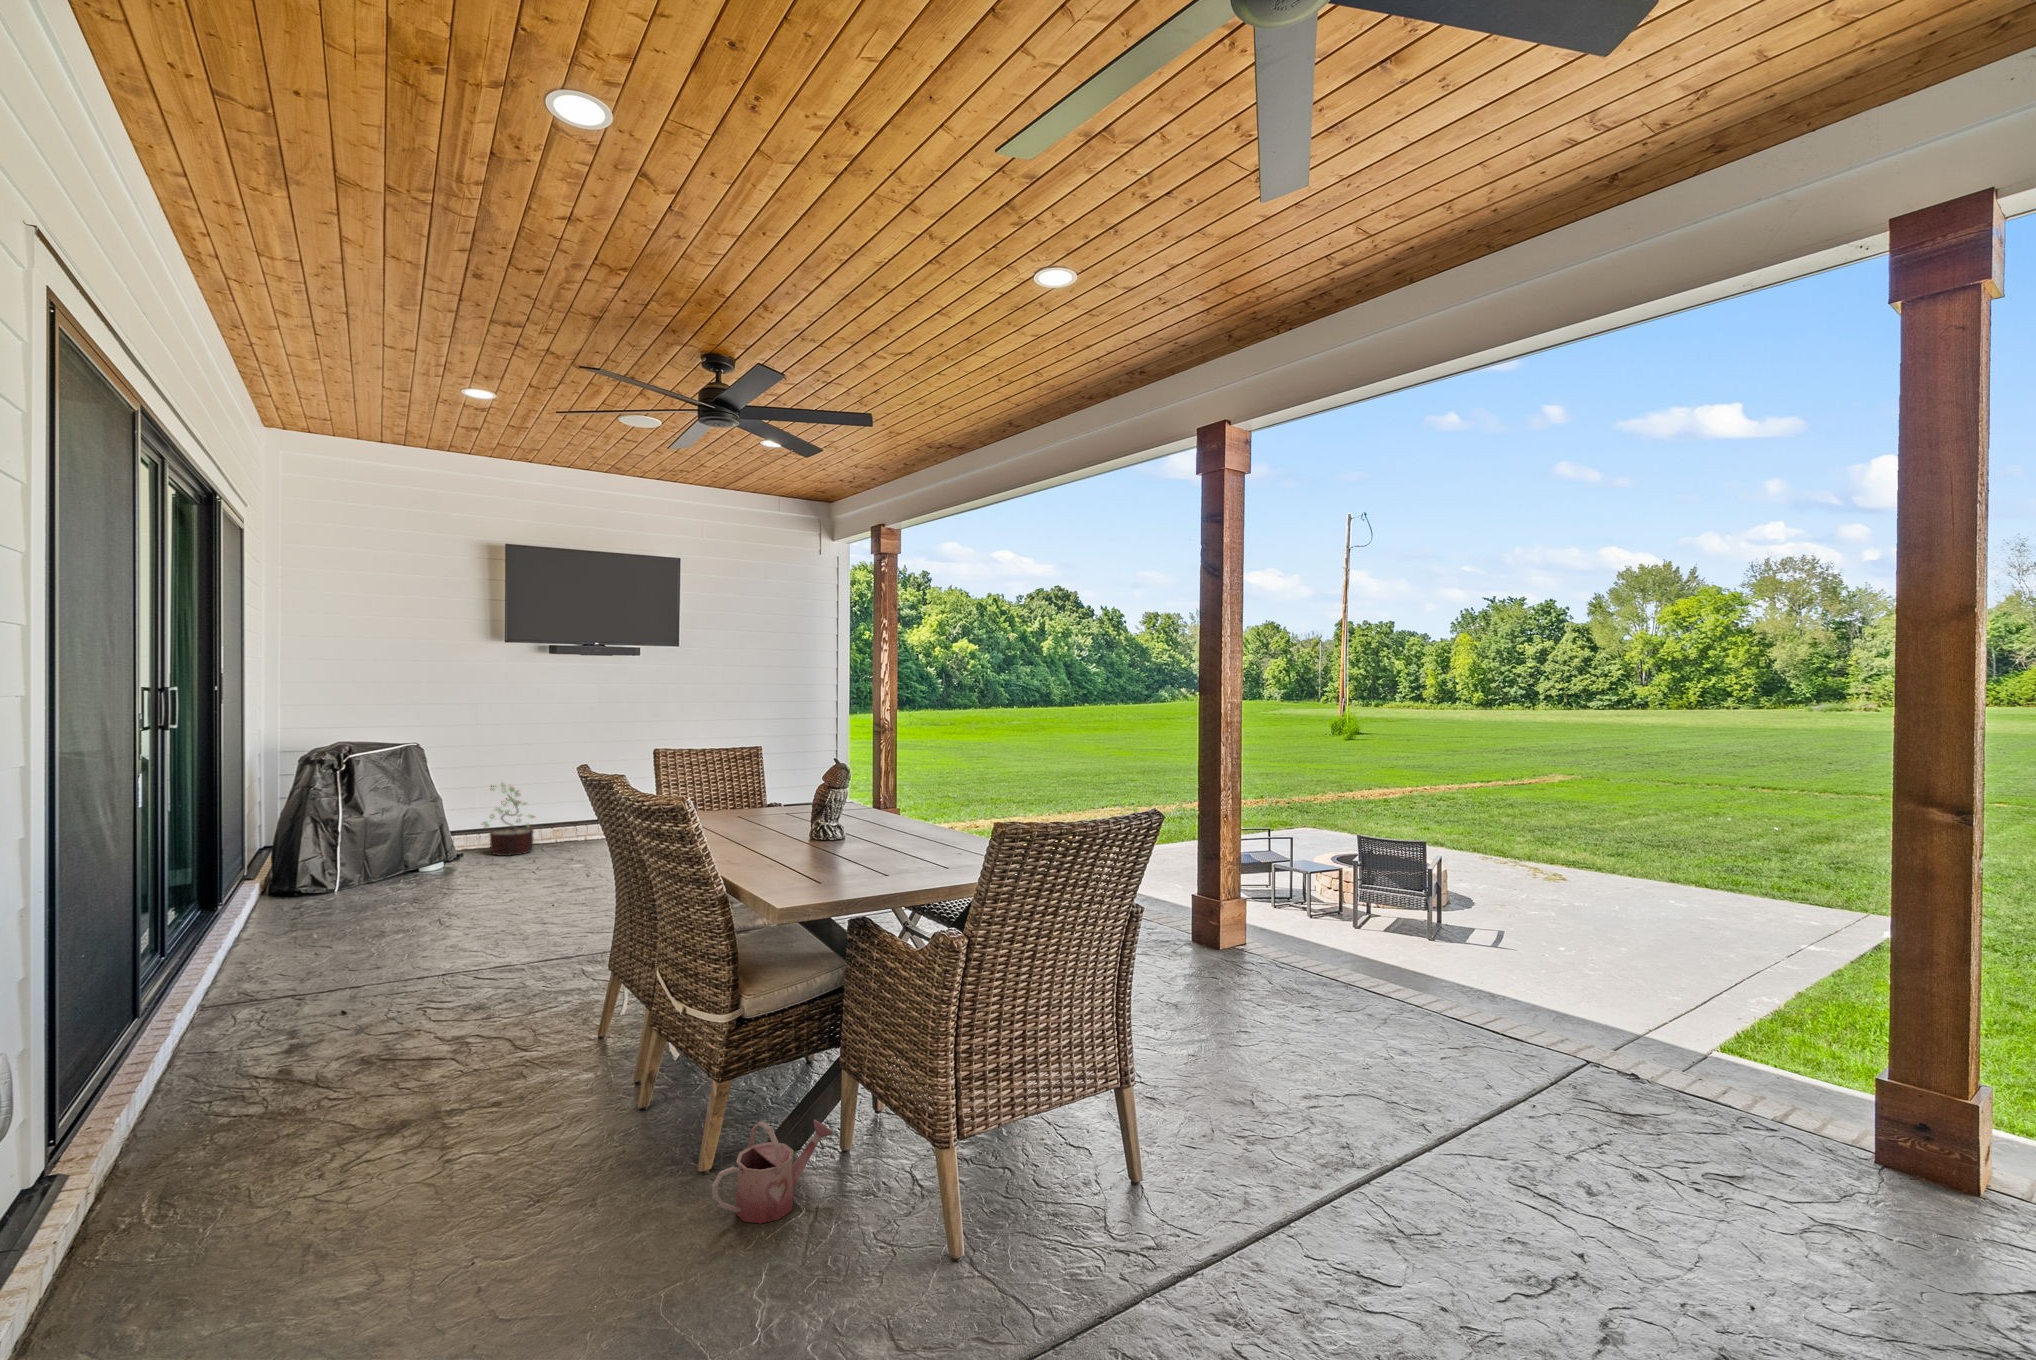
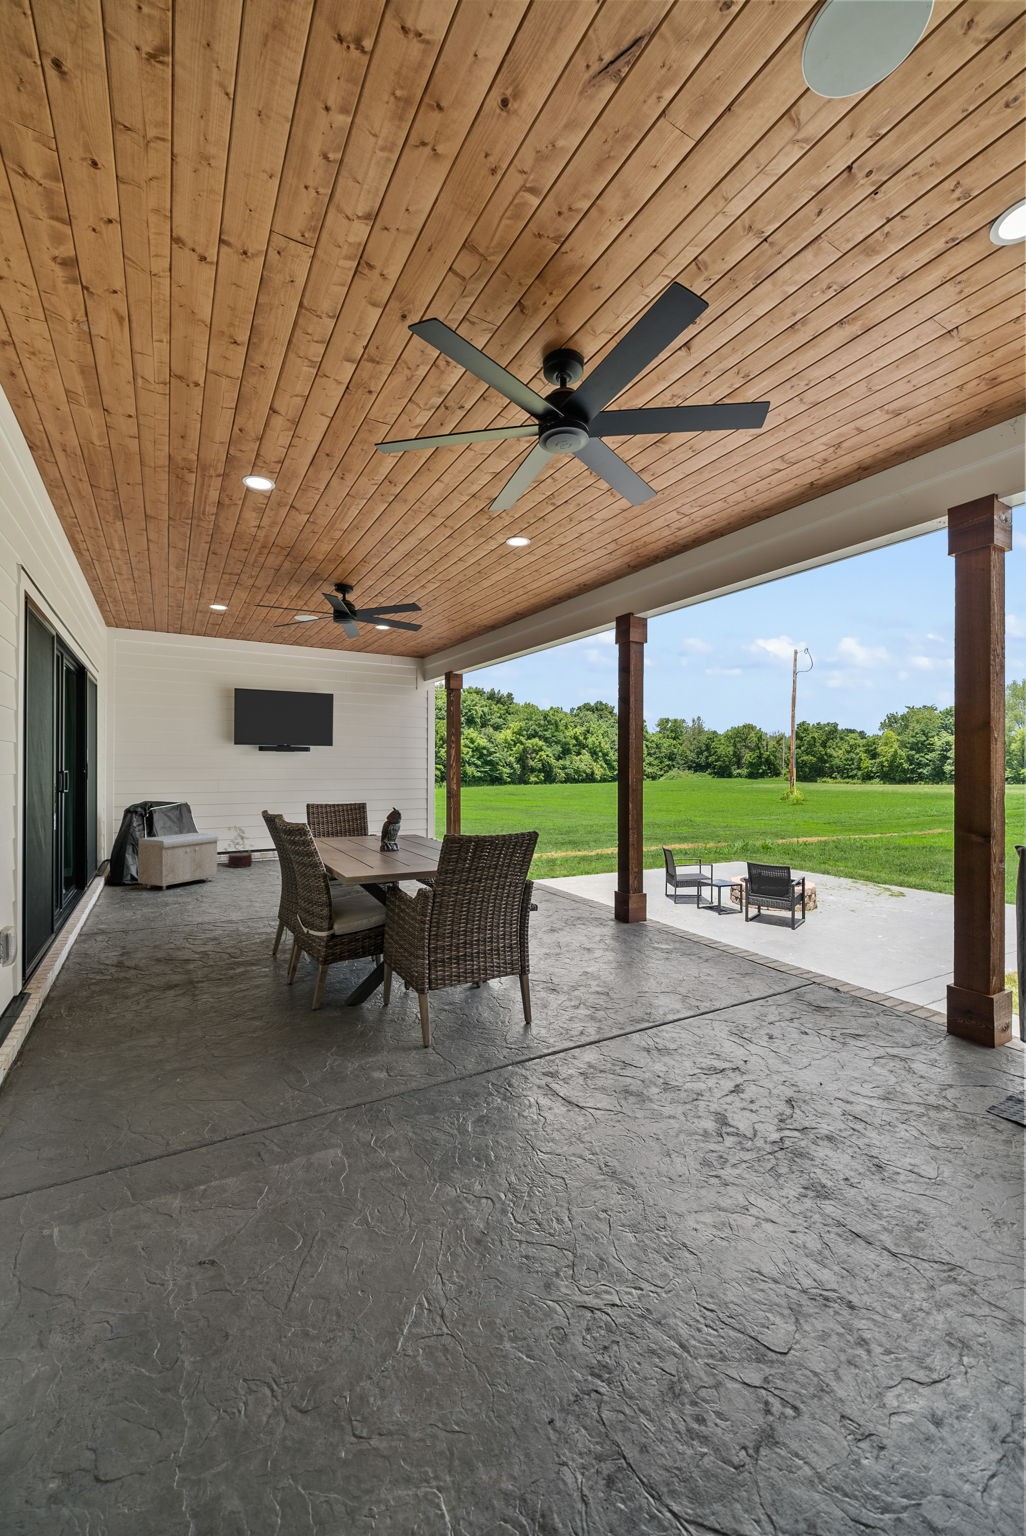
storage bench: none [324,797,474,903] -> present [138,833,218,890]
watering can: present [712,1120,834,1224] -> none [316,982,378,1030]

